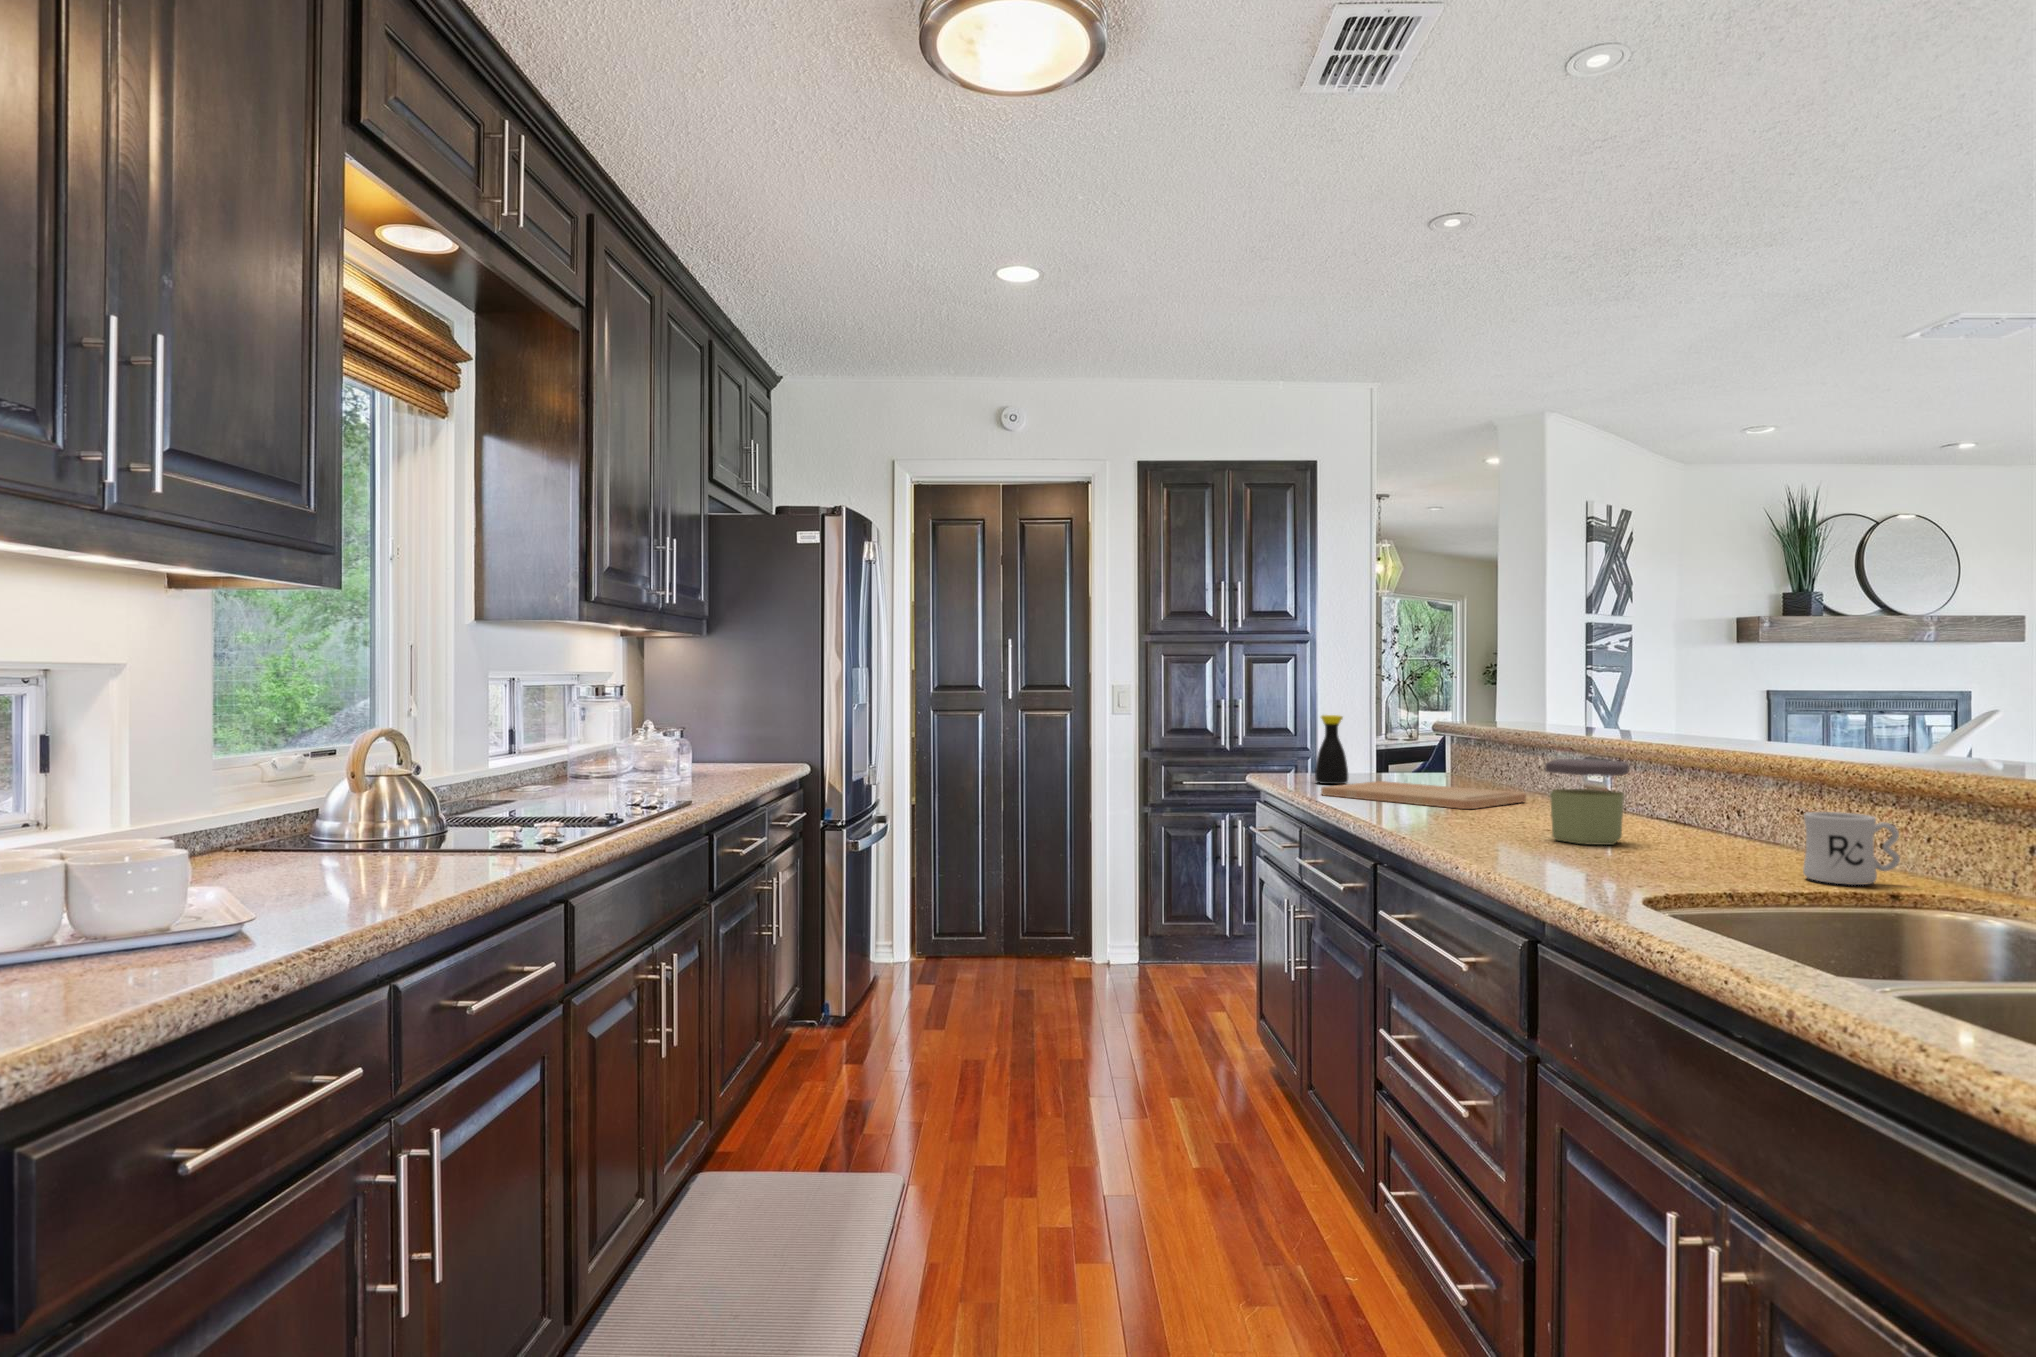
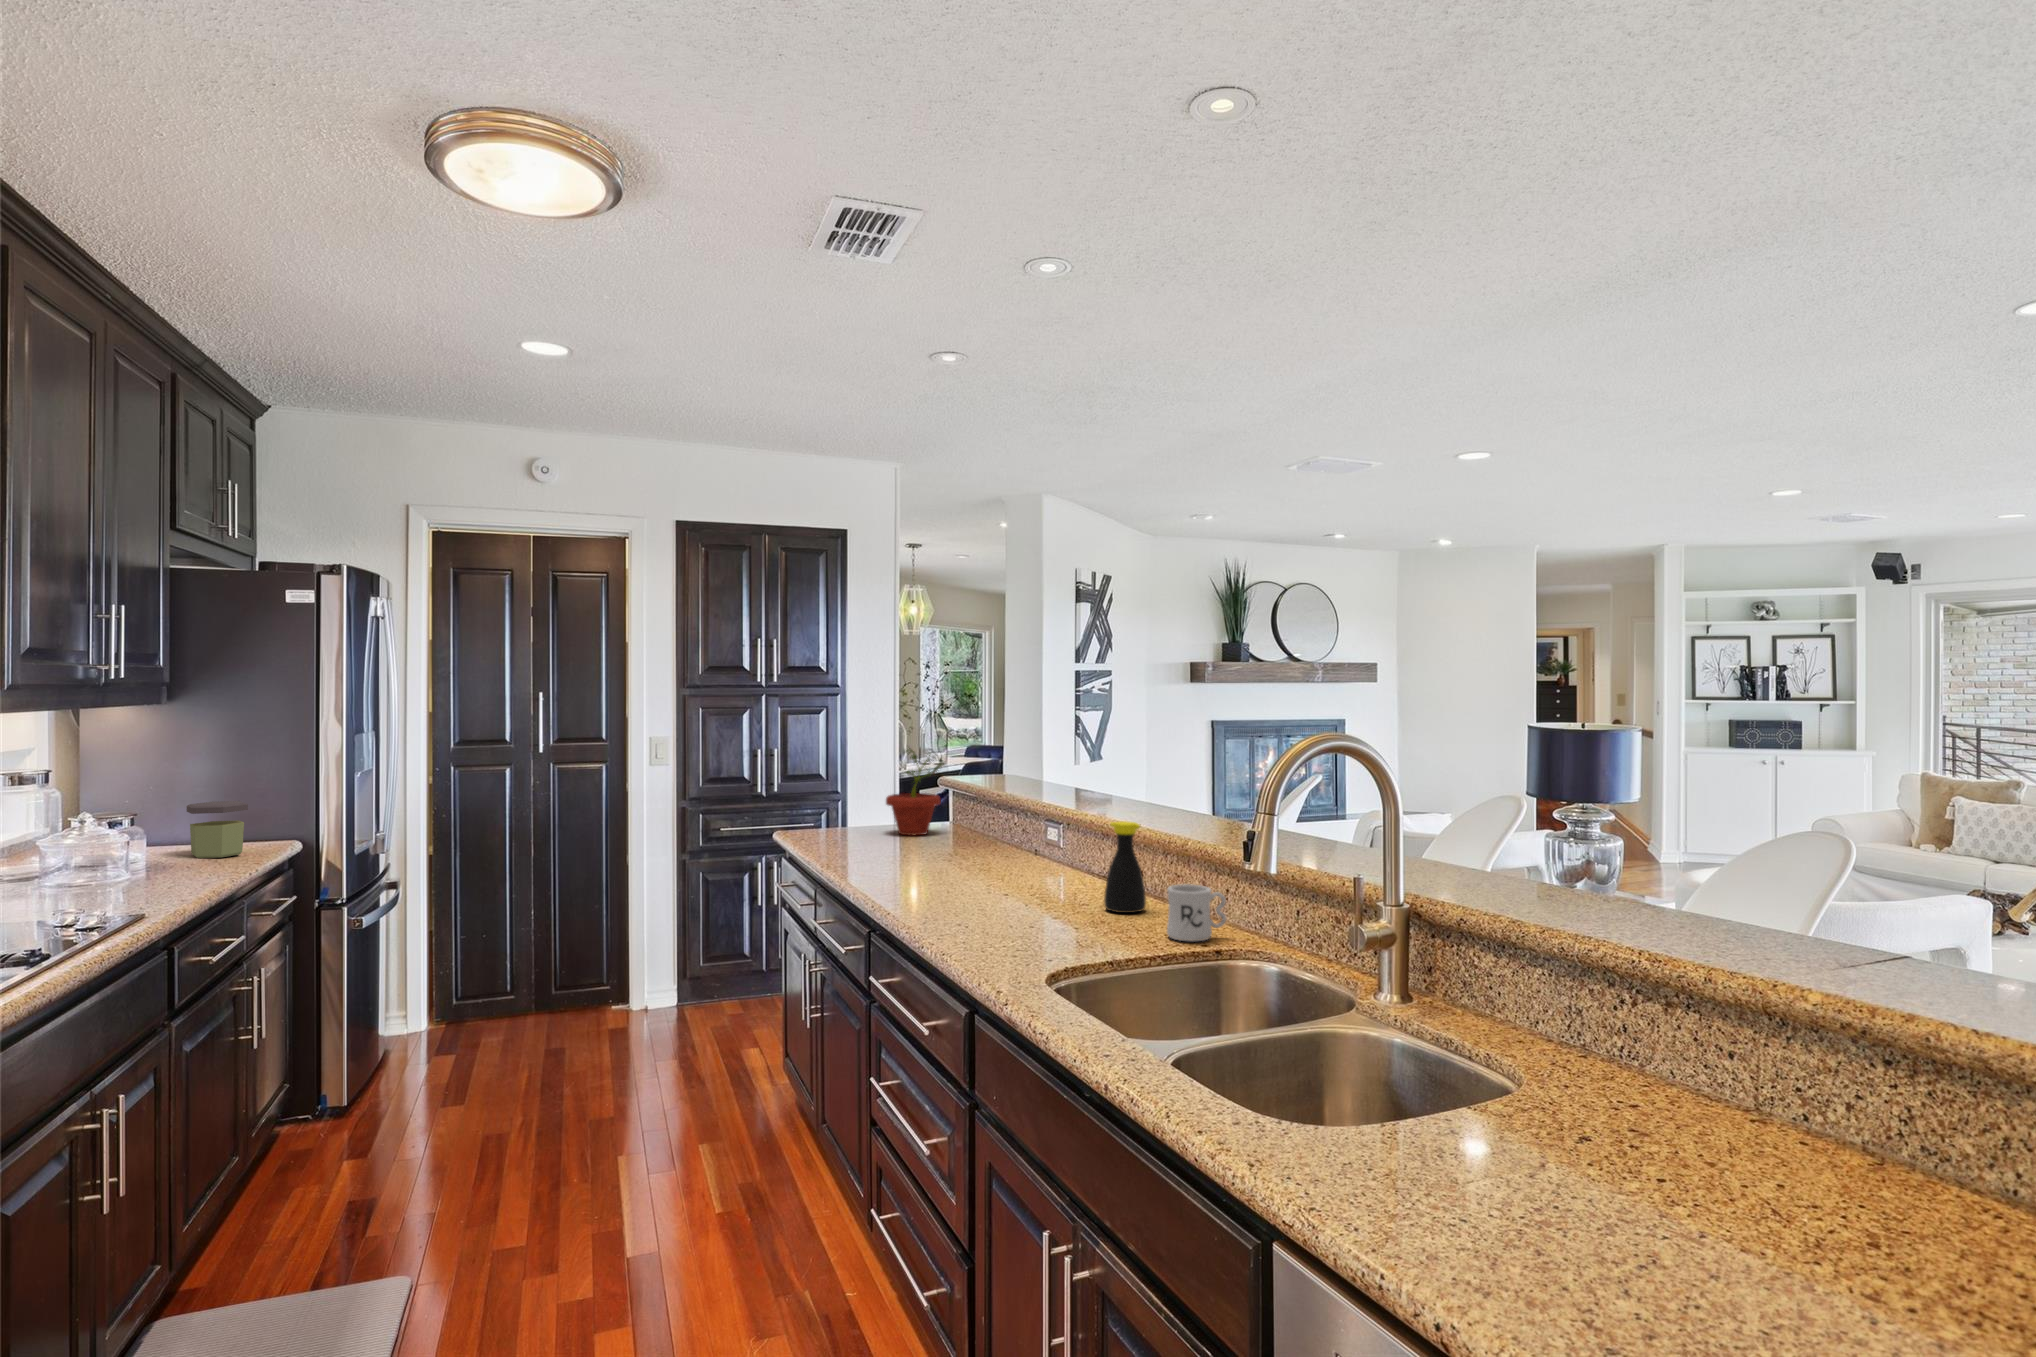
potted plant: none [1372,682,1446,783] -> present [886,748,943,835]
bottle: present [1315,715,1348,784] -> present [1104,821,1146,913]
jar: present [1545,759,1629,845] -> present [187,801,248,858]
cutting board: present [1321,781,1526,809] -> none [835,838,1002,869]

